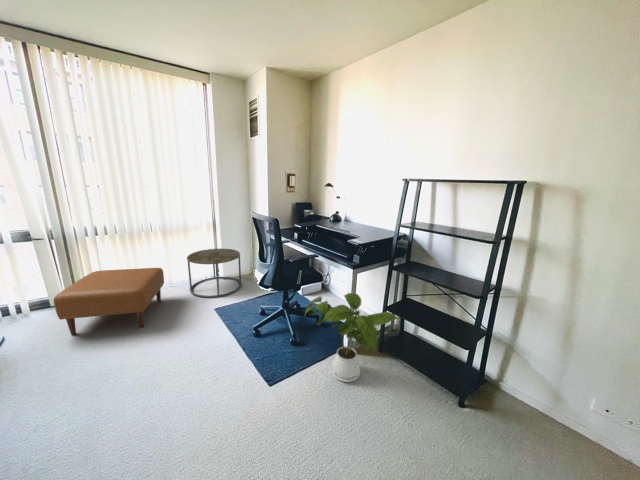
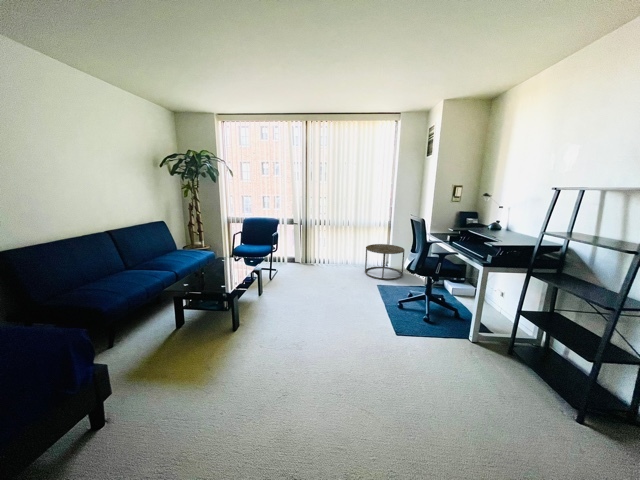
ottoman: present [54,268,164,335] -> none [297,247,350,284]
house plant: present [305,293,398,382] -> none [428,279,522,358]

